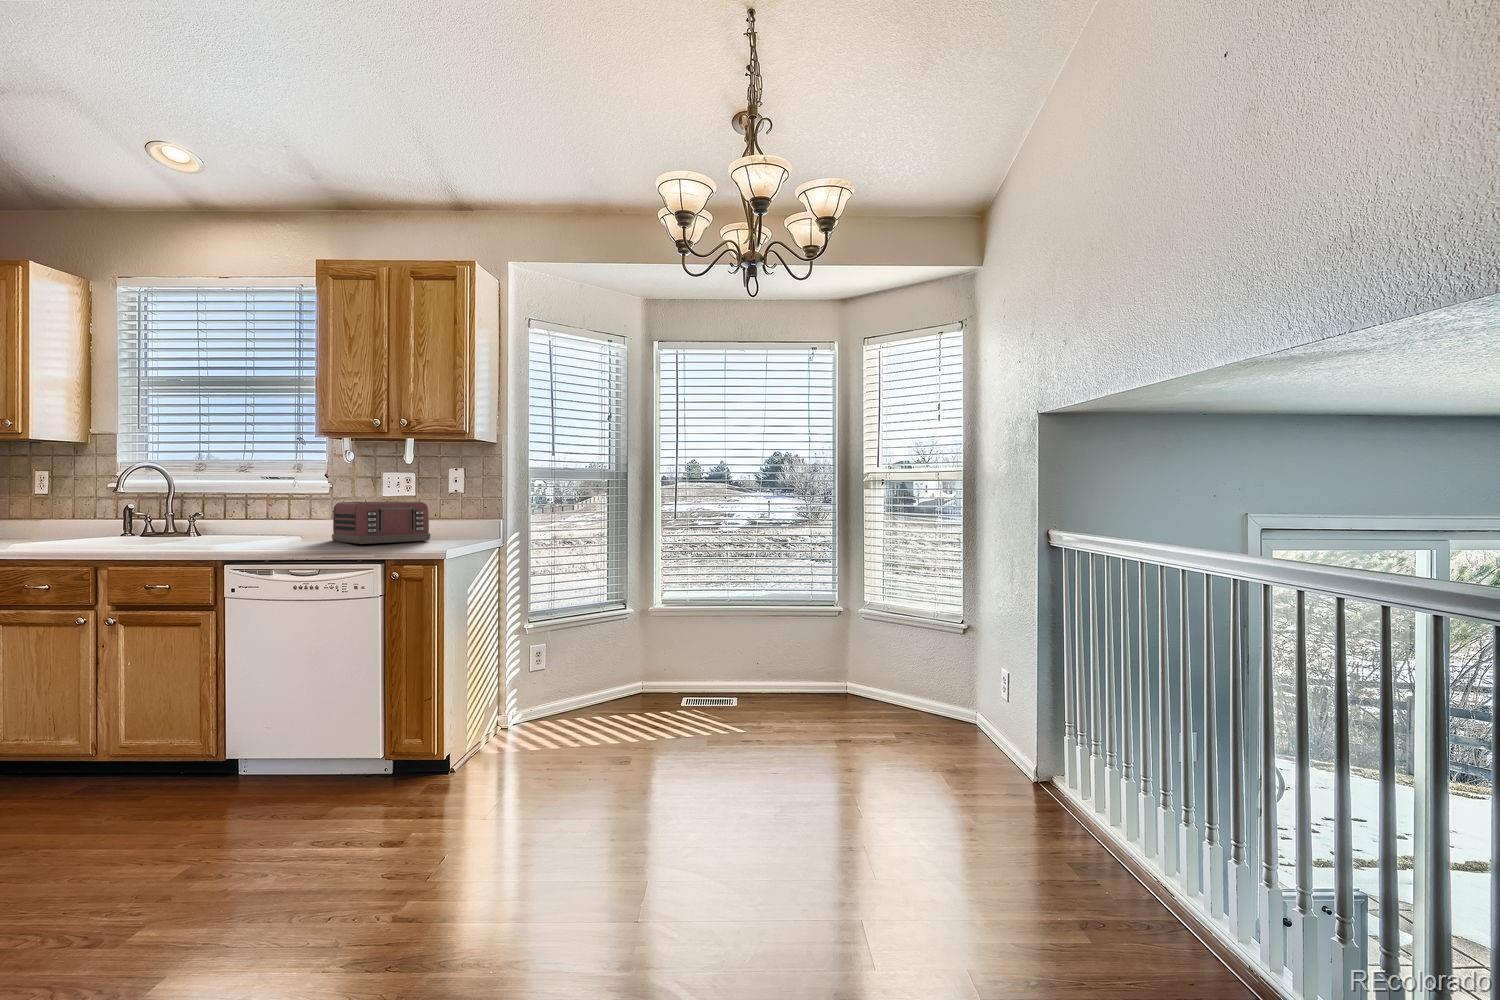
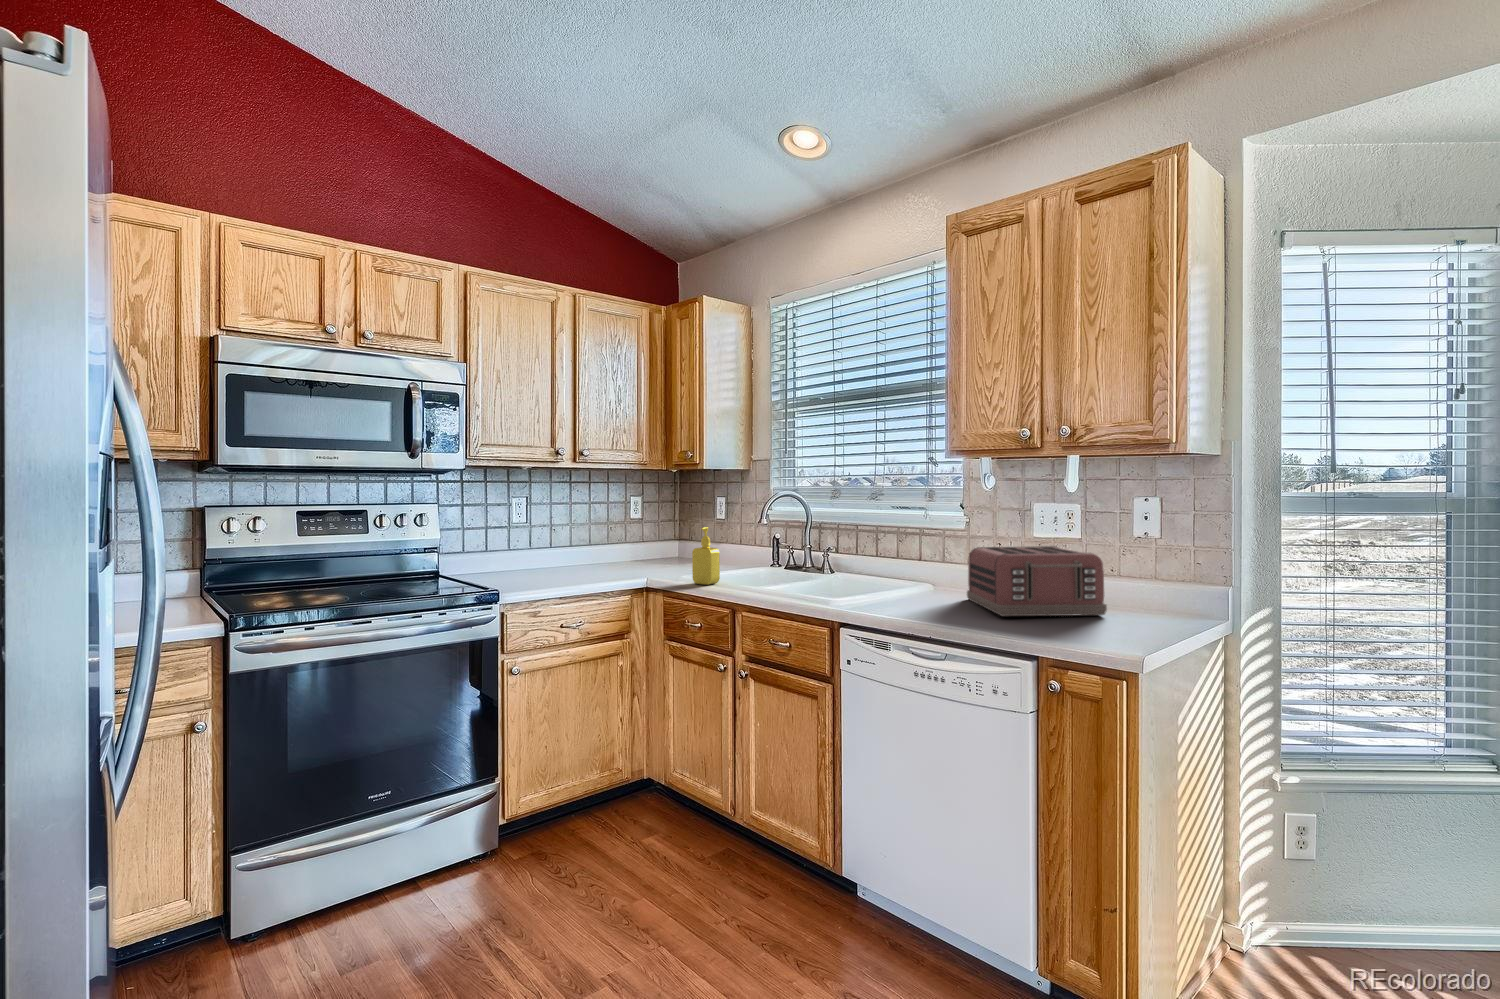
soap dispenser: none [32,492,69,547] -> present [692,527,720,585]

